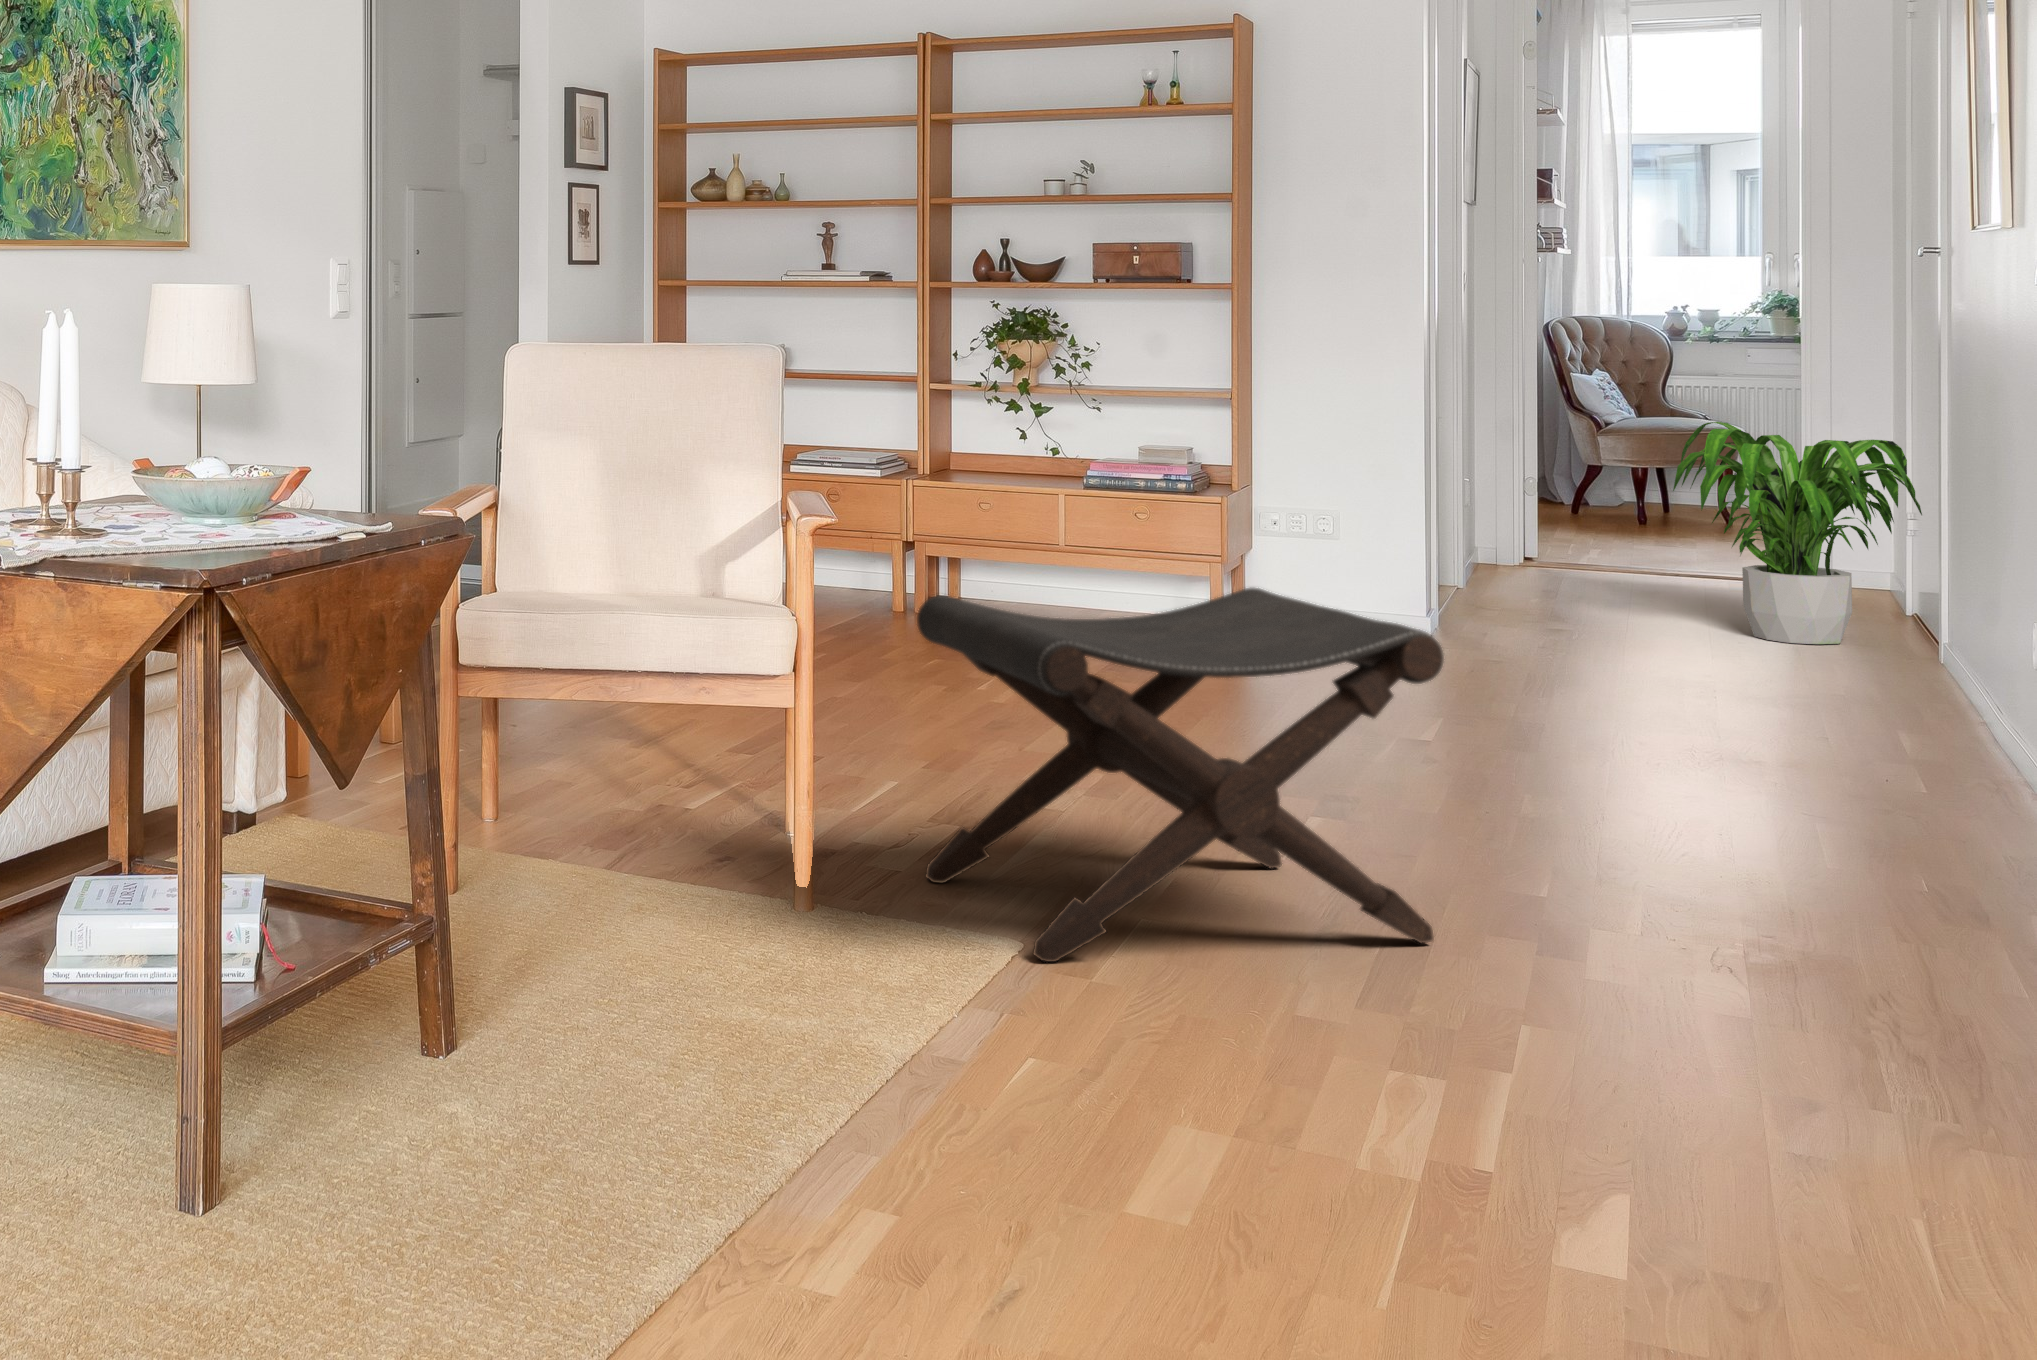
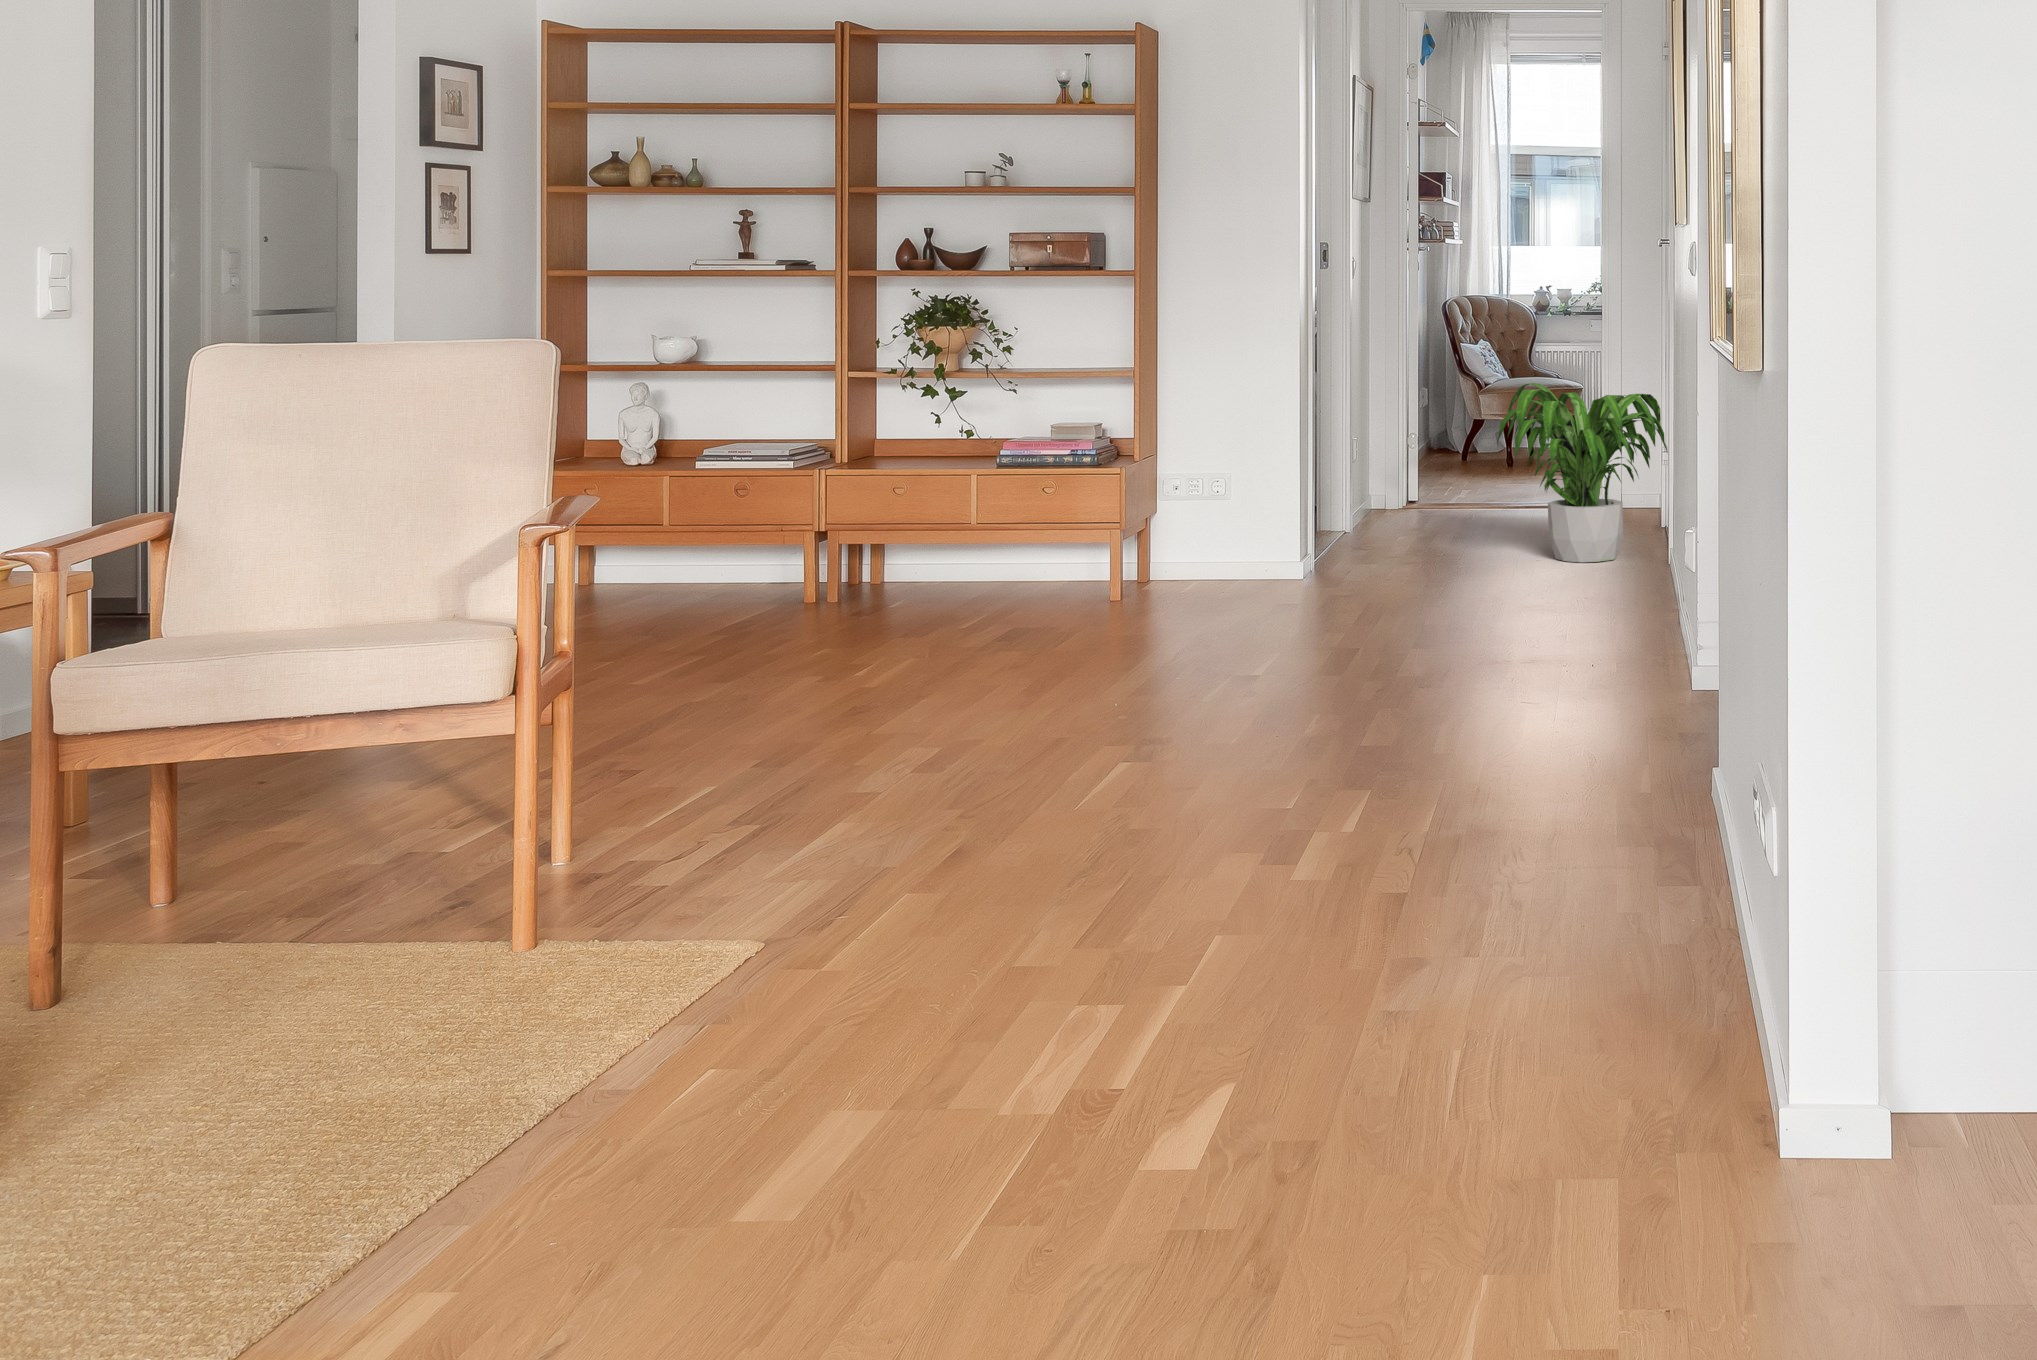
footstool: present [917,588,1444,962] -> none [649,576,1177,1015]

